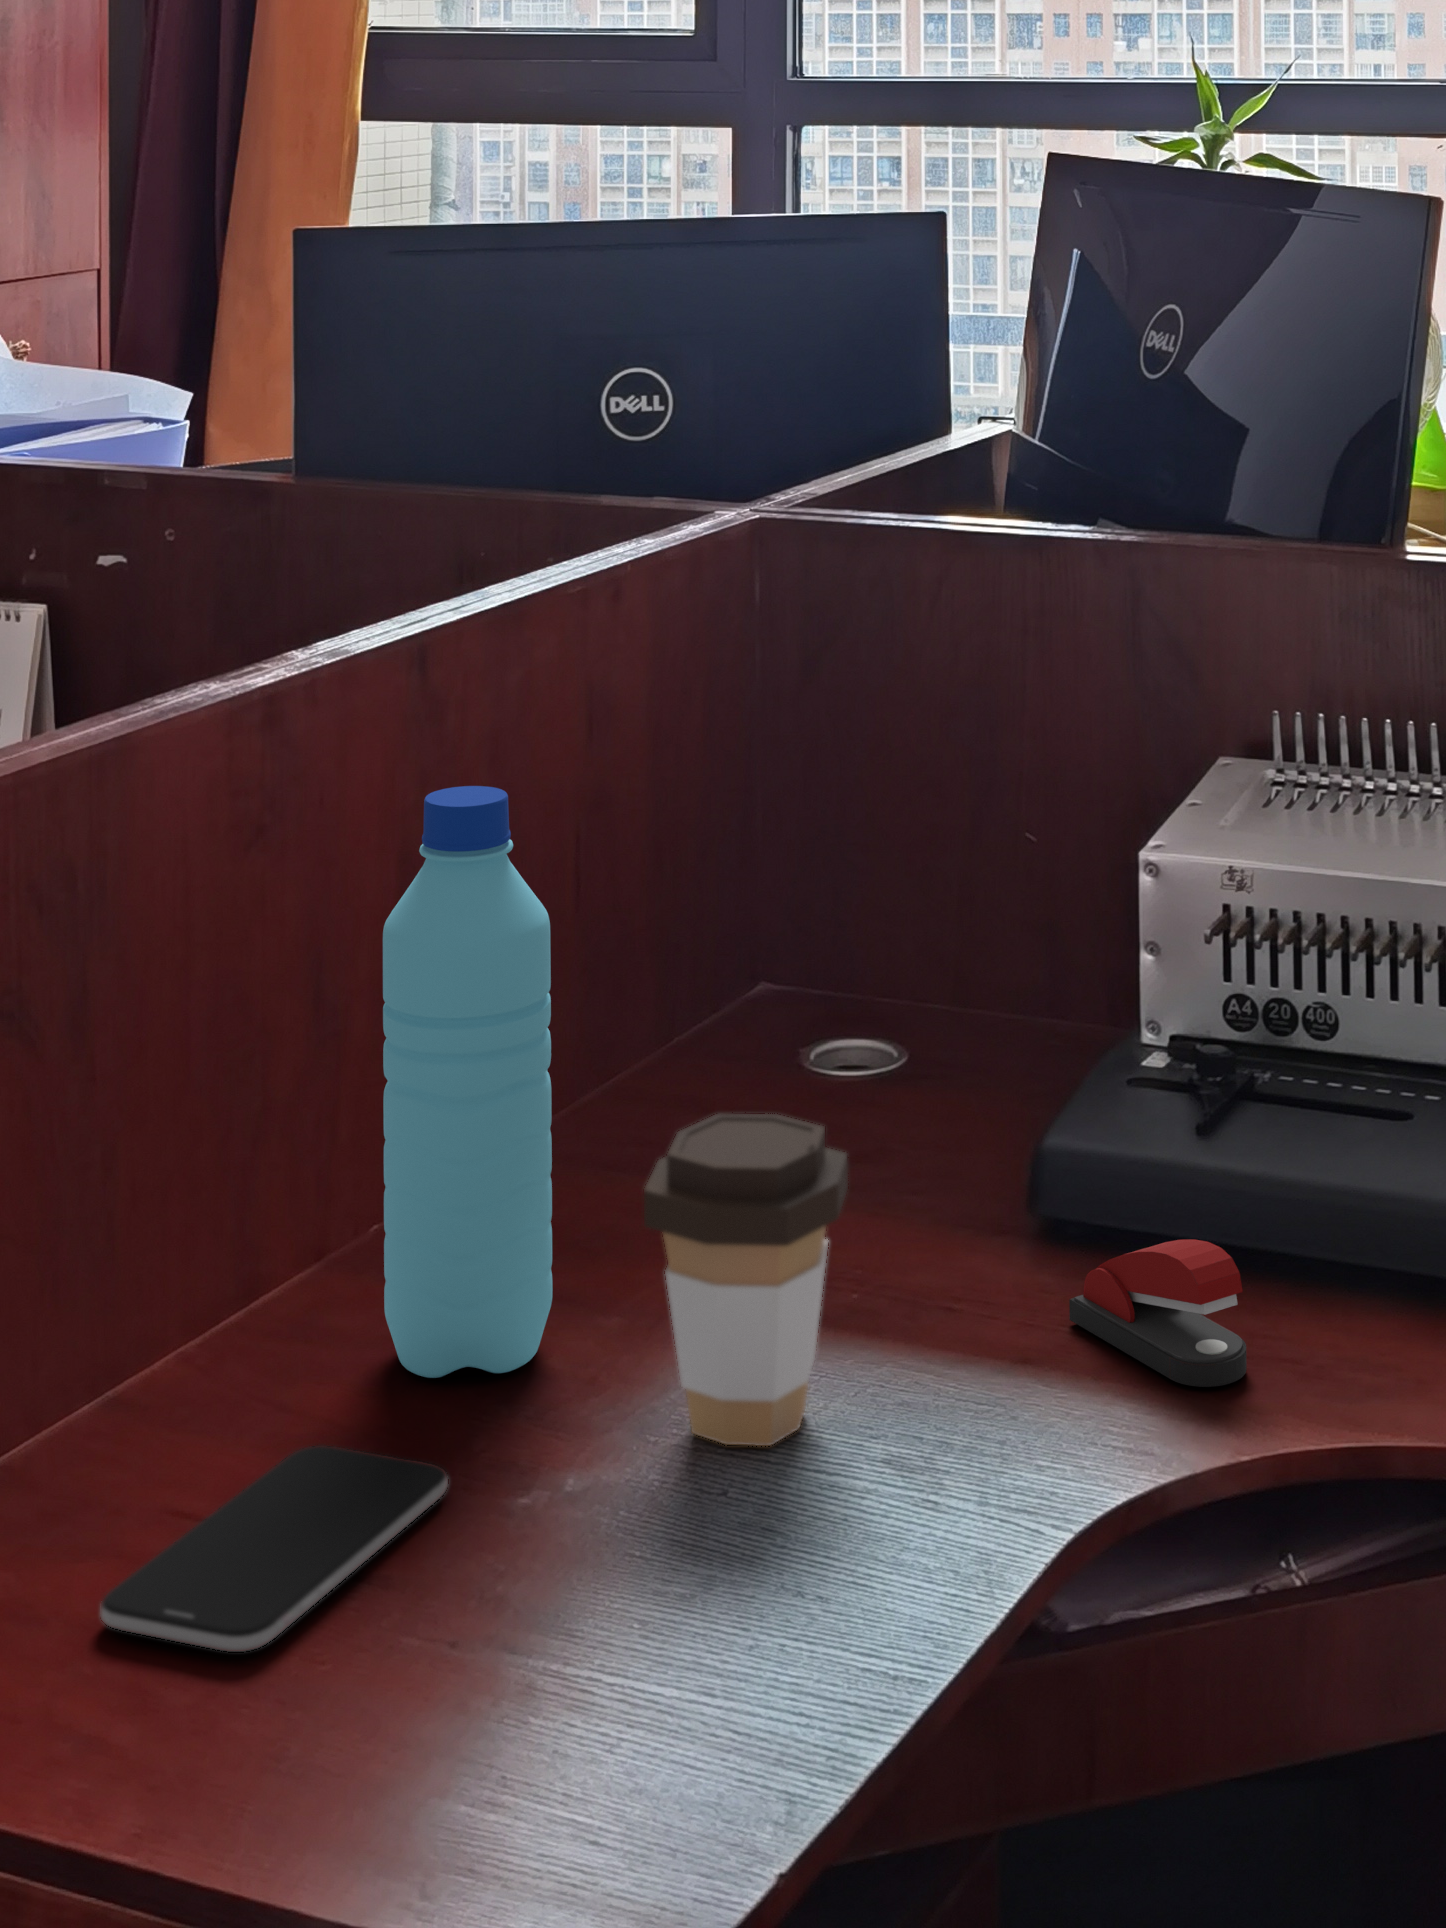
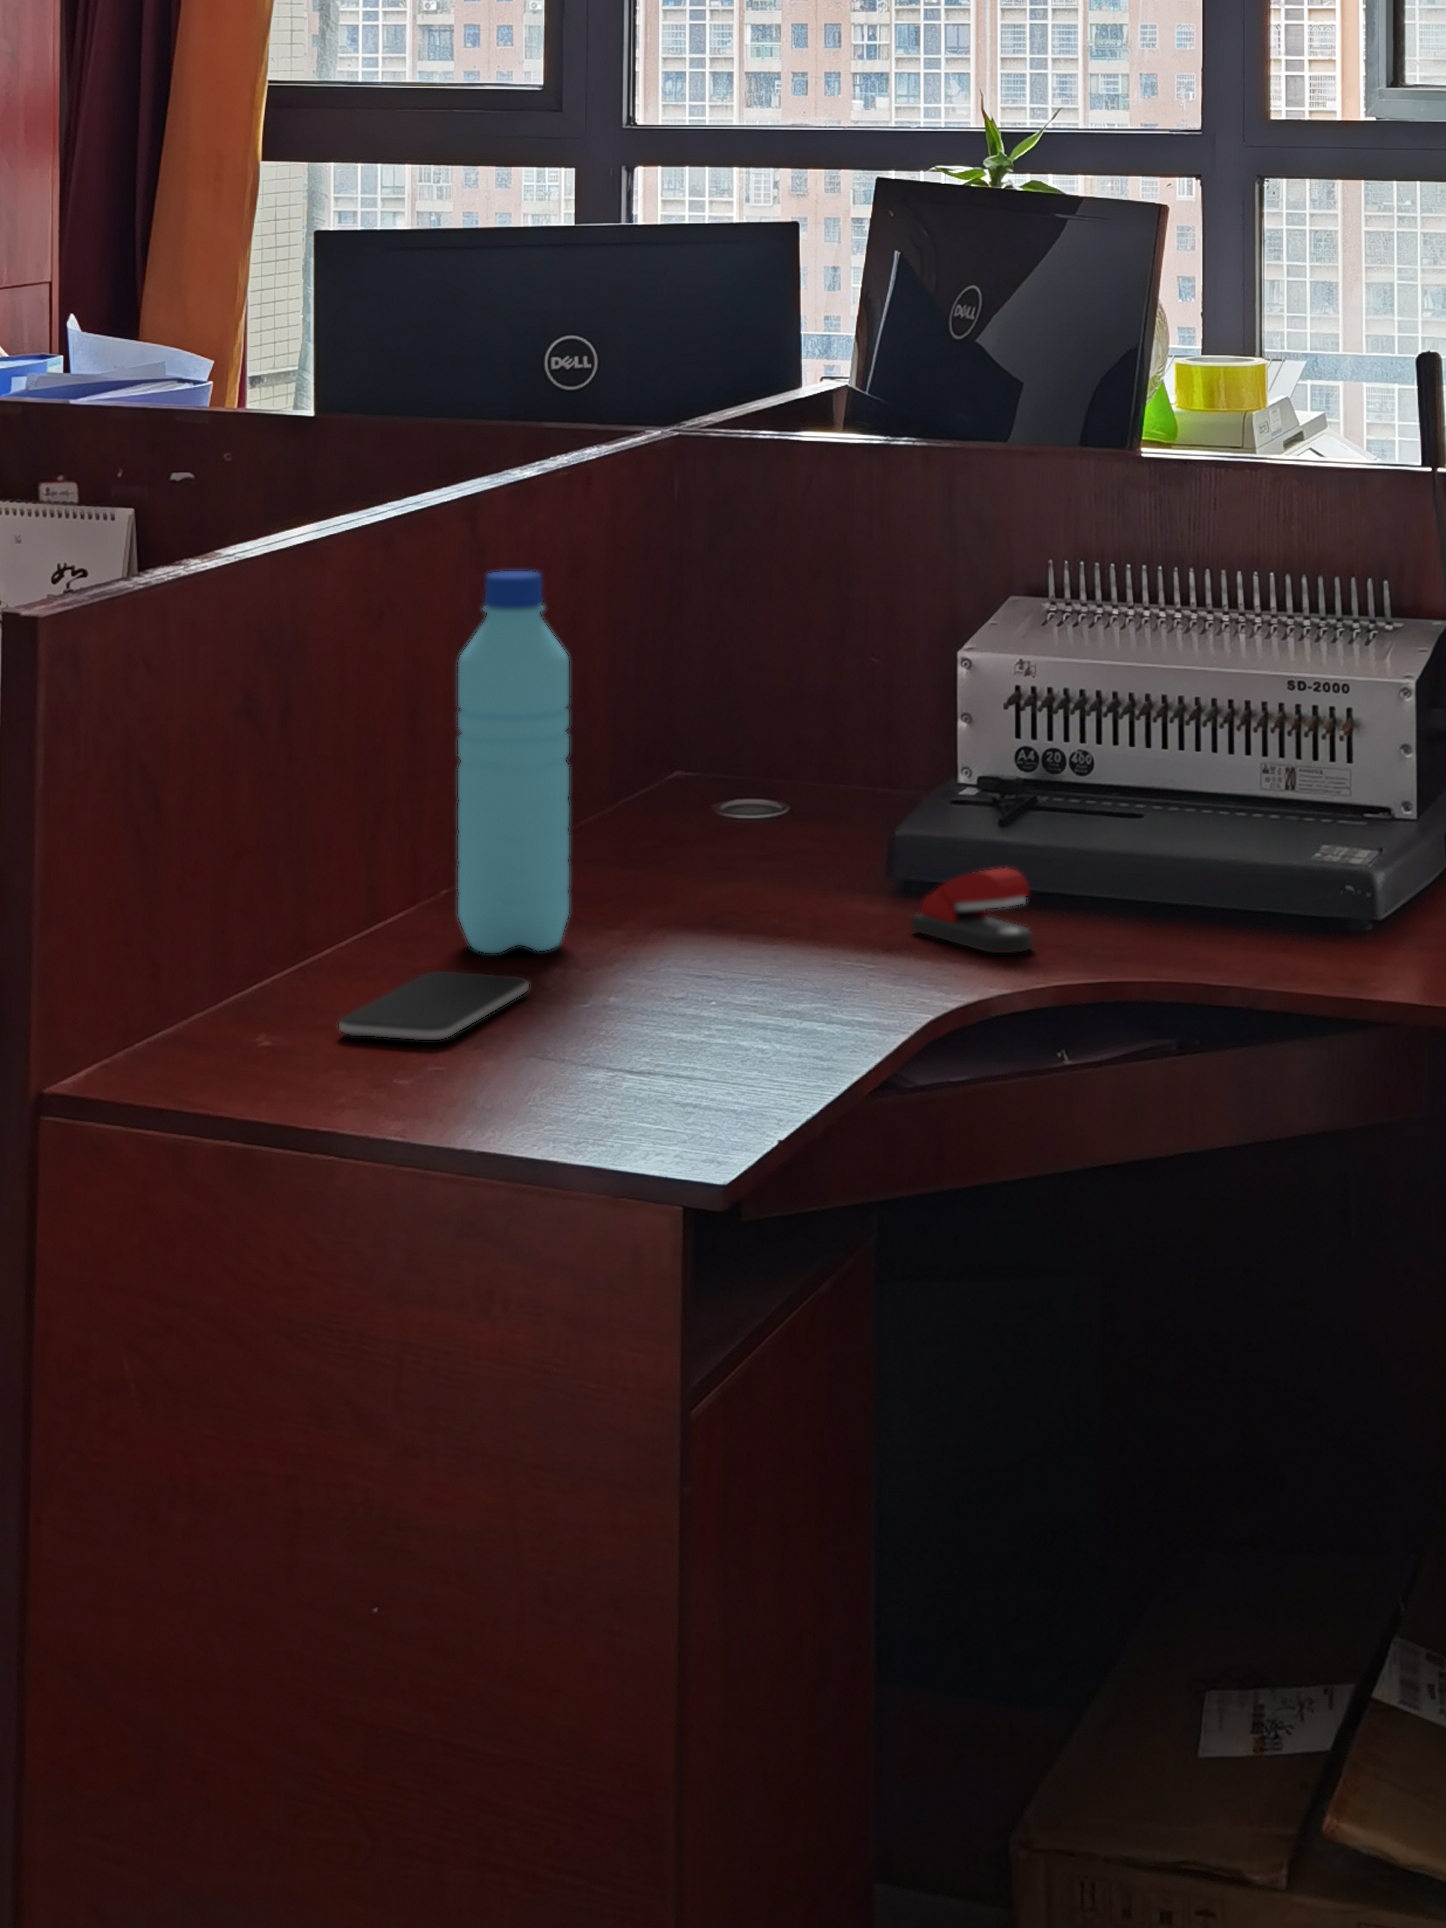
coffee cup: present [644,1114,848,1446] -> none [647,776,773,975]

